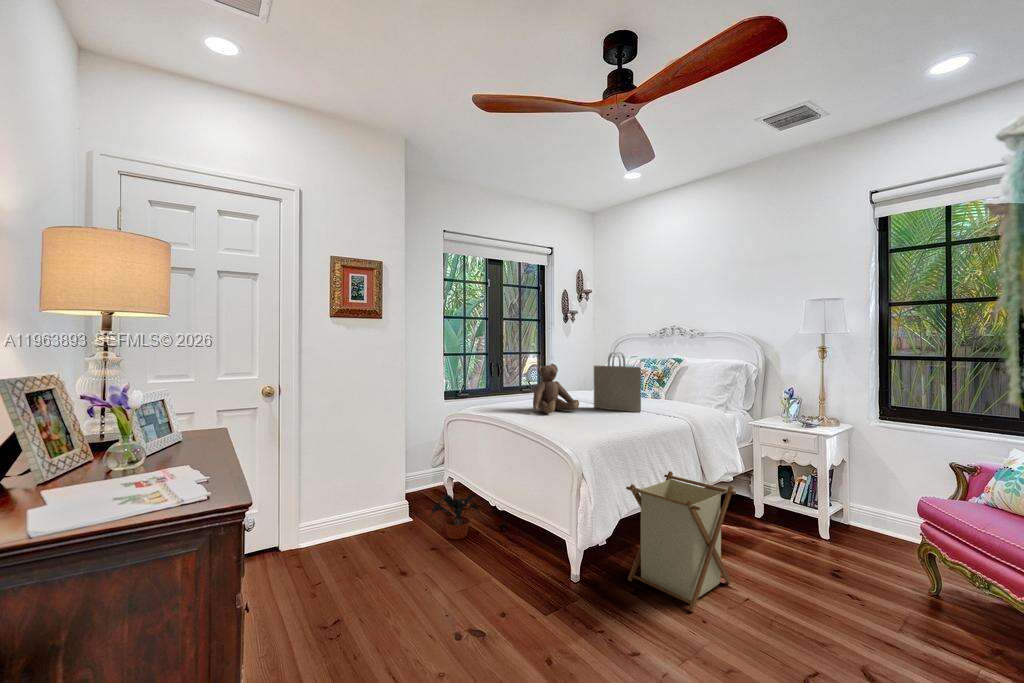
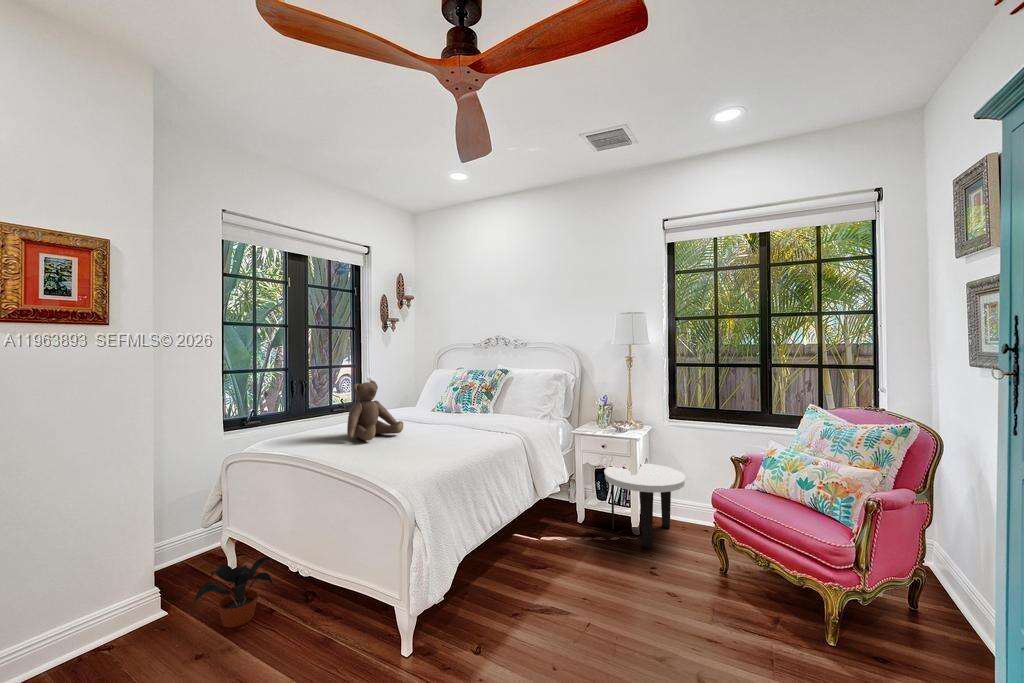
tote bag: present [594,353,641,412] -> none [419,365,472,430]
side table: none [786,463,890,553] -> present [604,463,686,548]
laundry basket: present [626,471,736,611] -> none [465,496,577,662]

